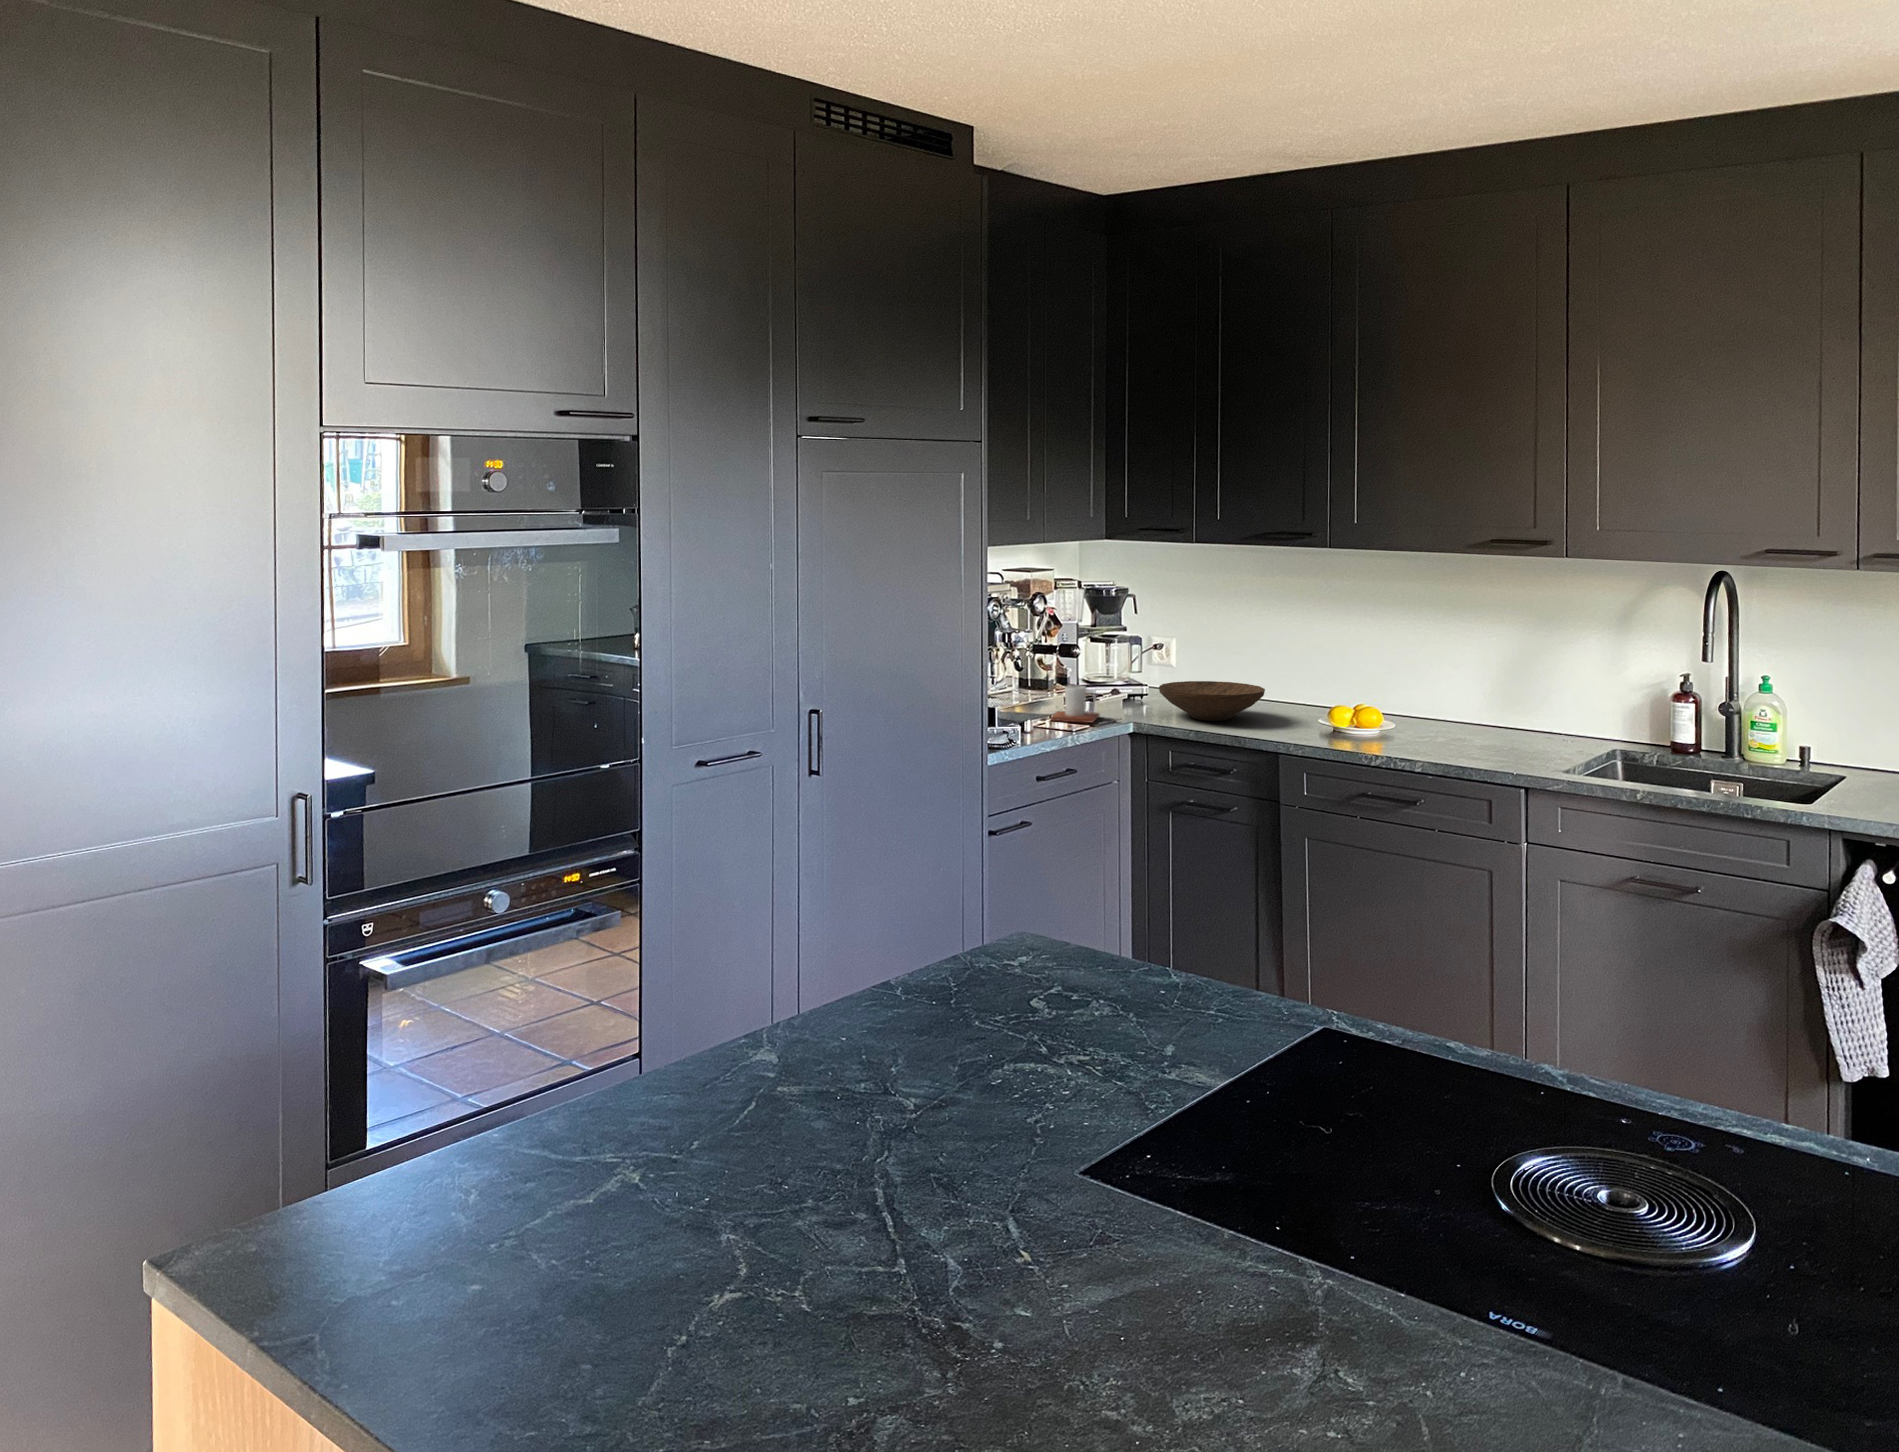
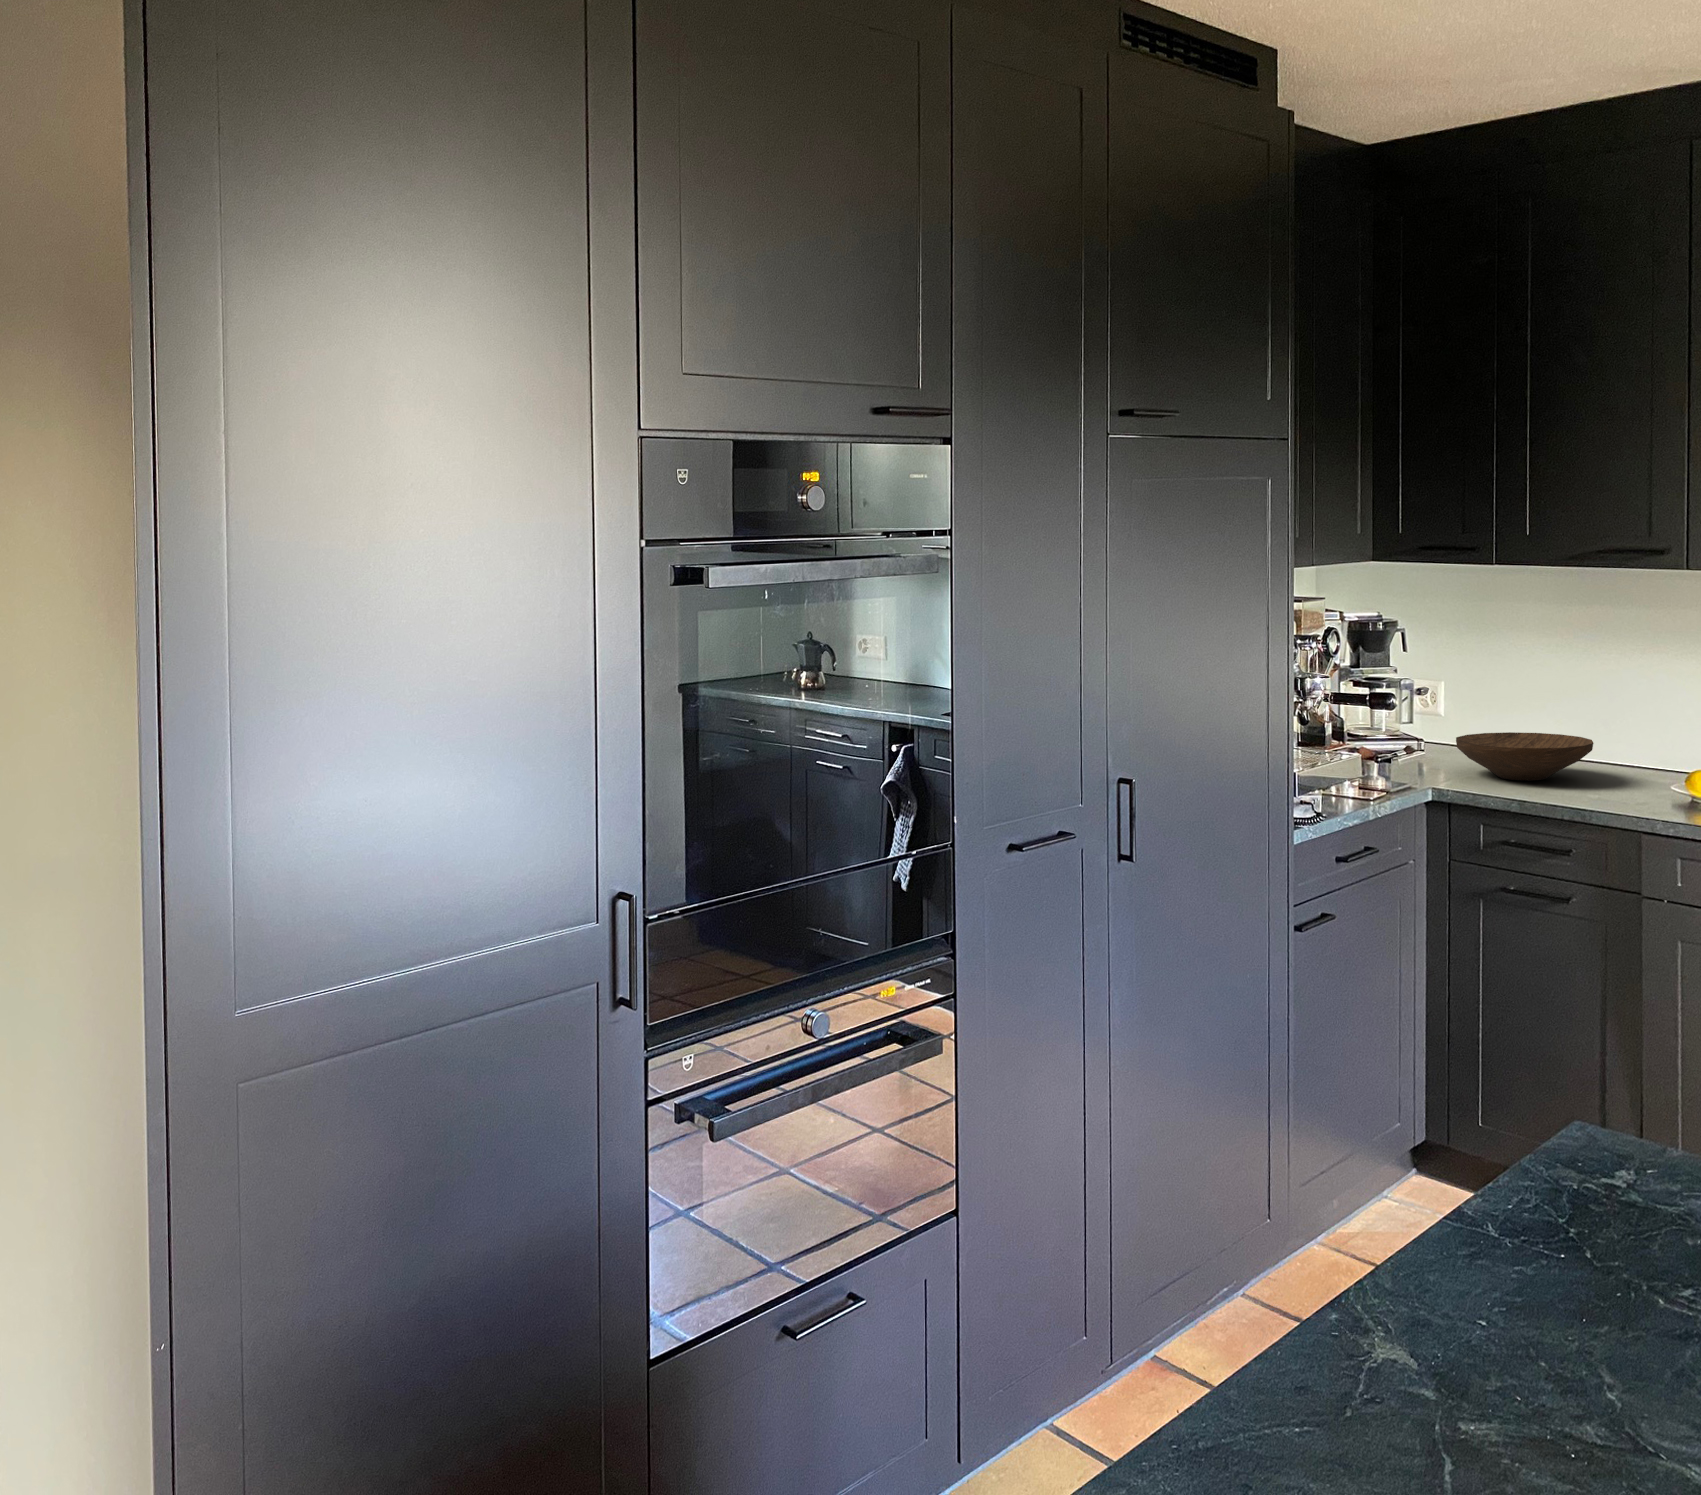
mug: present [1050,685,1099,723] -> none [1332,742,1388,787]

